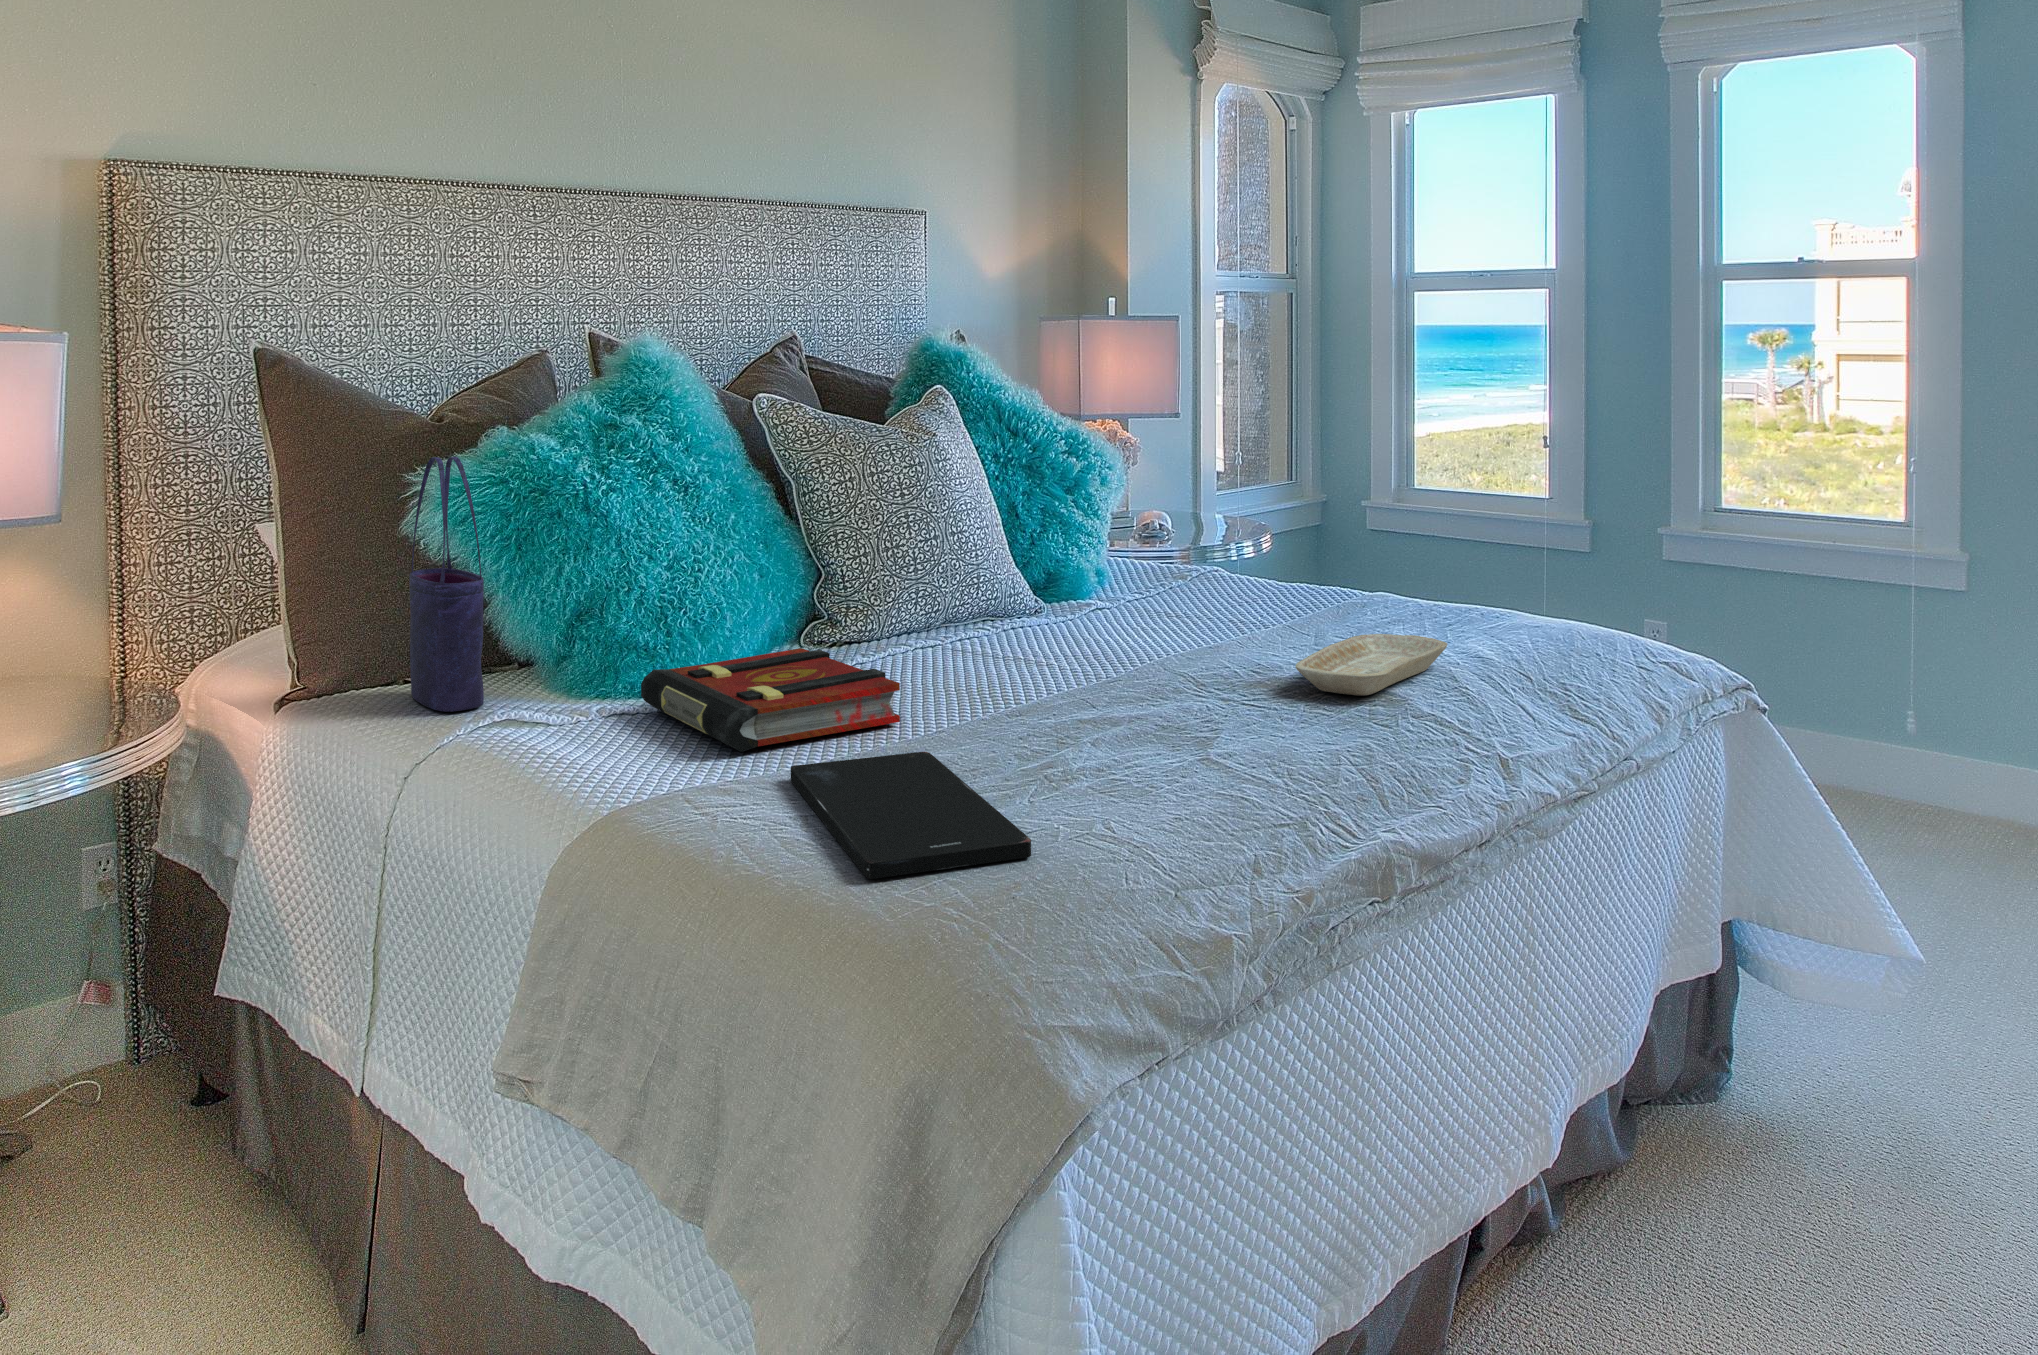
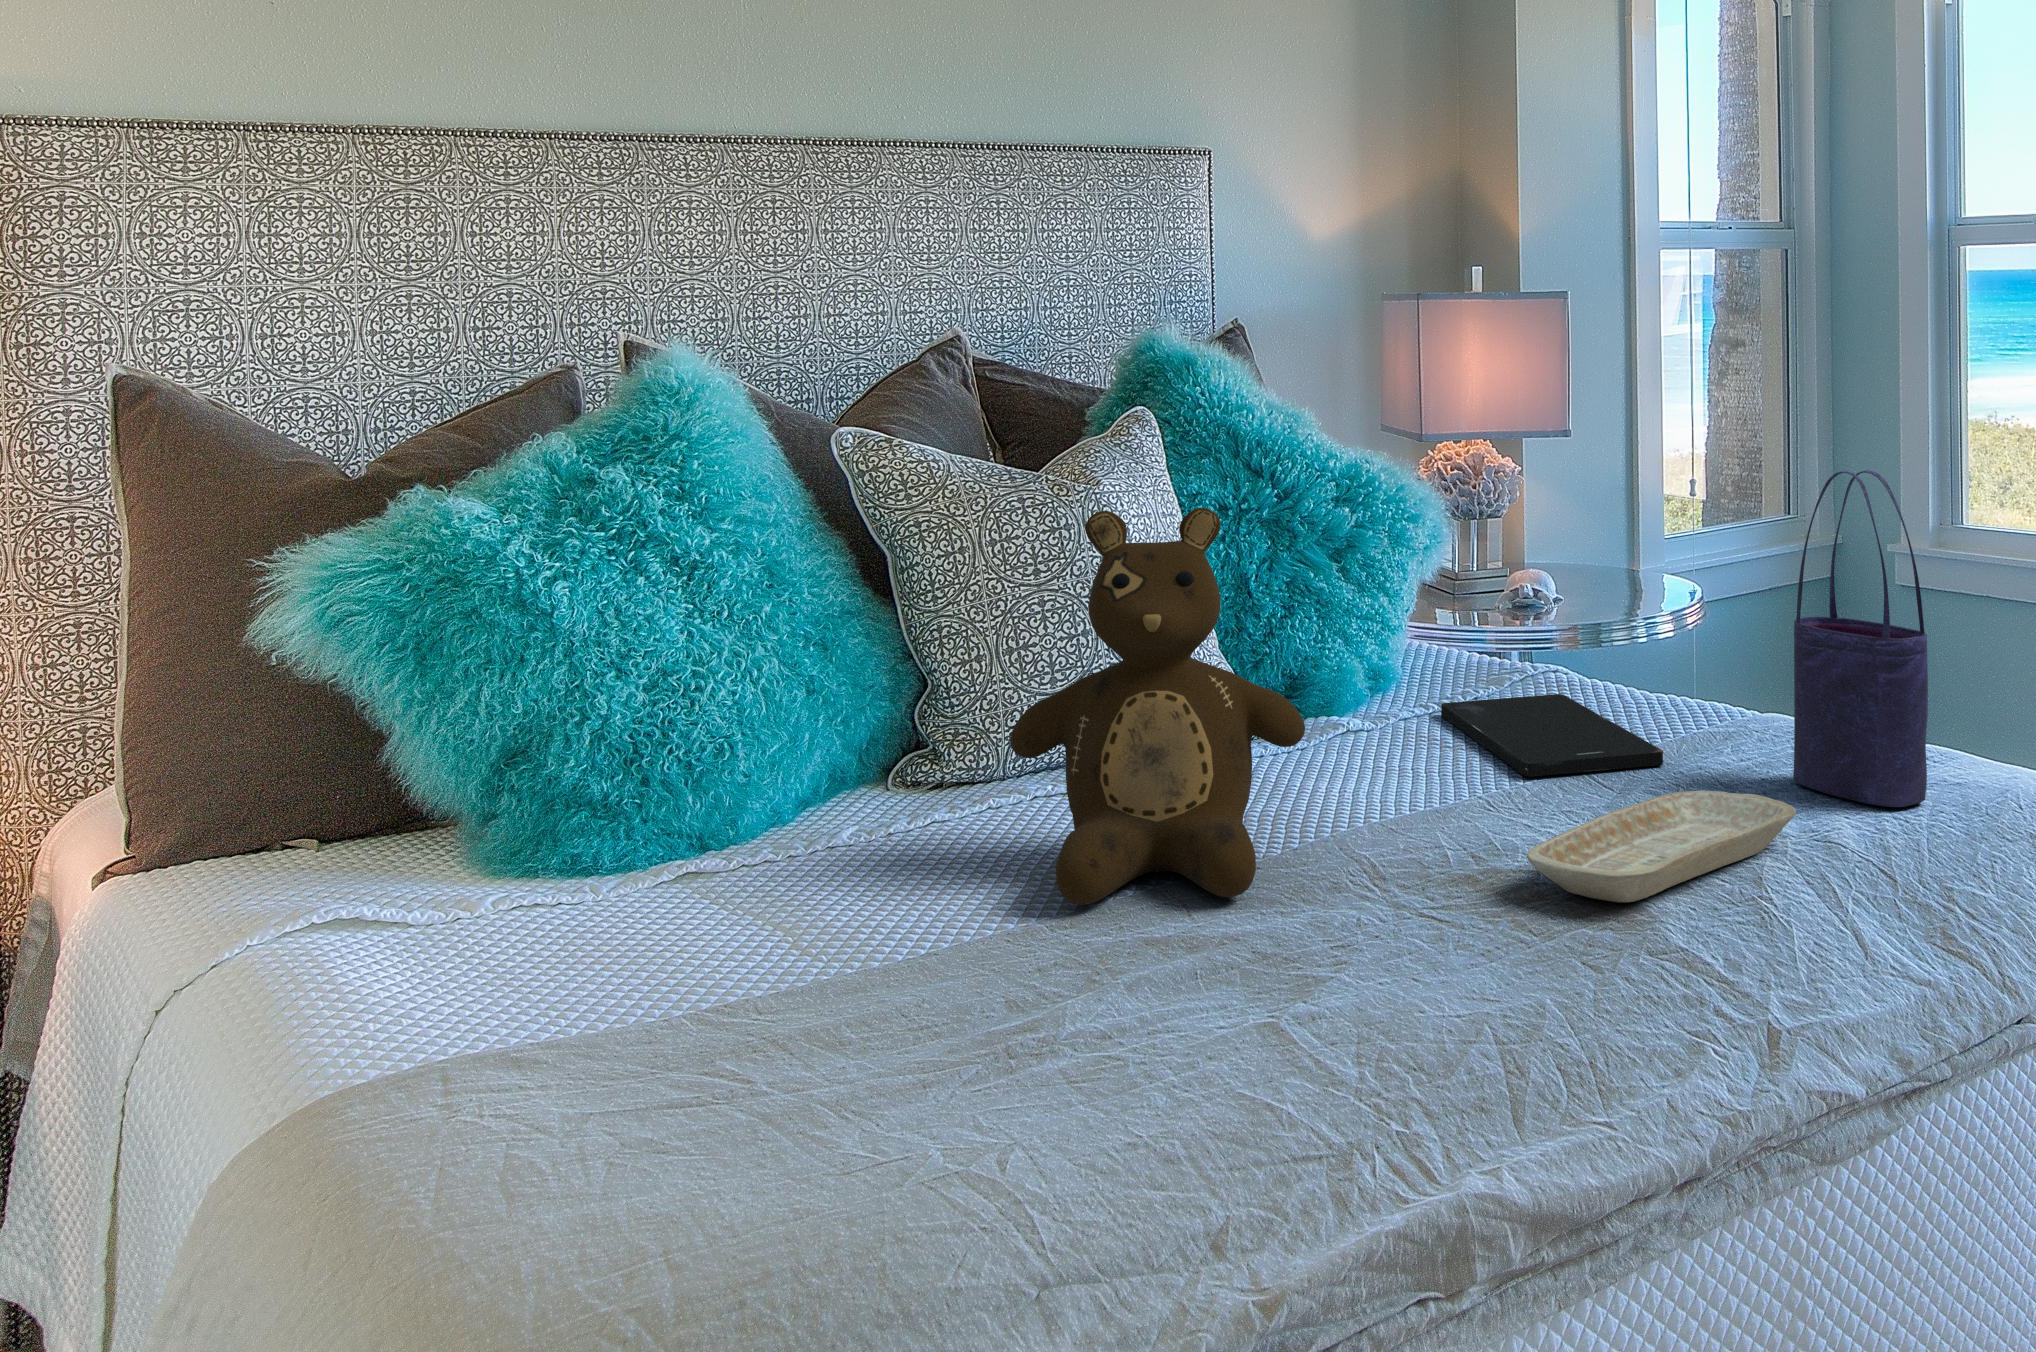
teddy bear: none [940,444,1132,702] -> present [1010,508,1305,905]
tote bag: present [409,457,484,712] -> present [1793,470,1928,807]
book: present [641,648,900,752] -> none [545,812,889,995]
smartphone: present [791,752,1031,879] -> present [1441,694,1663,777]

